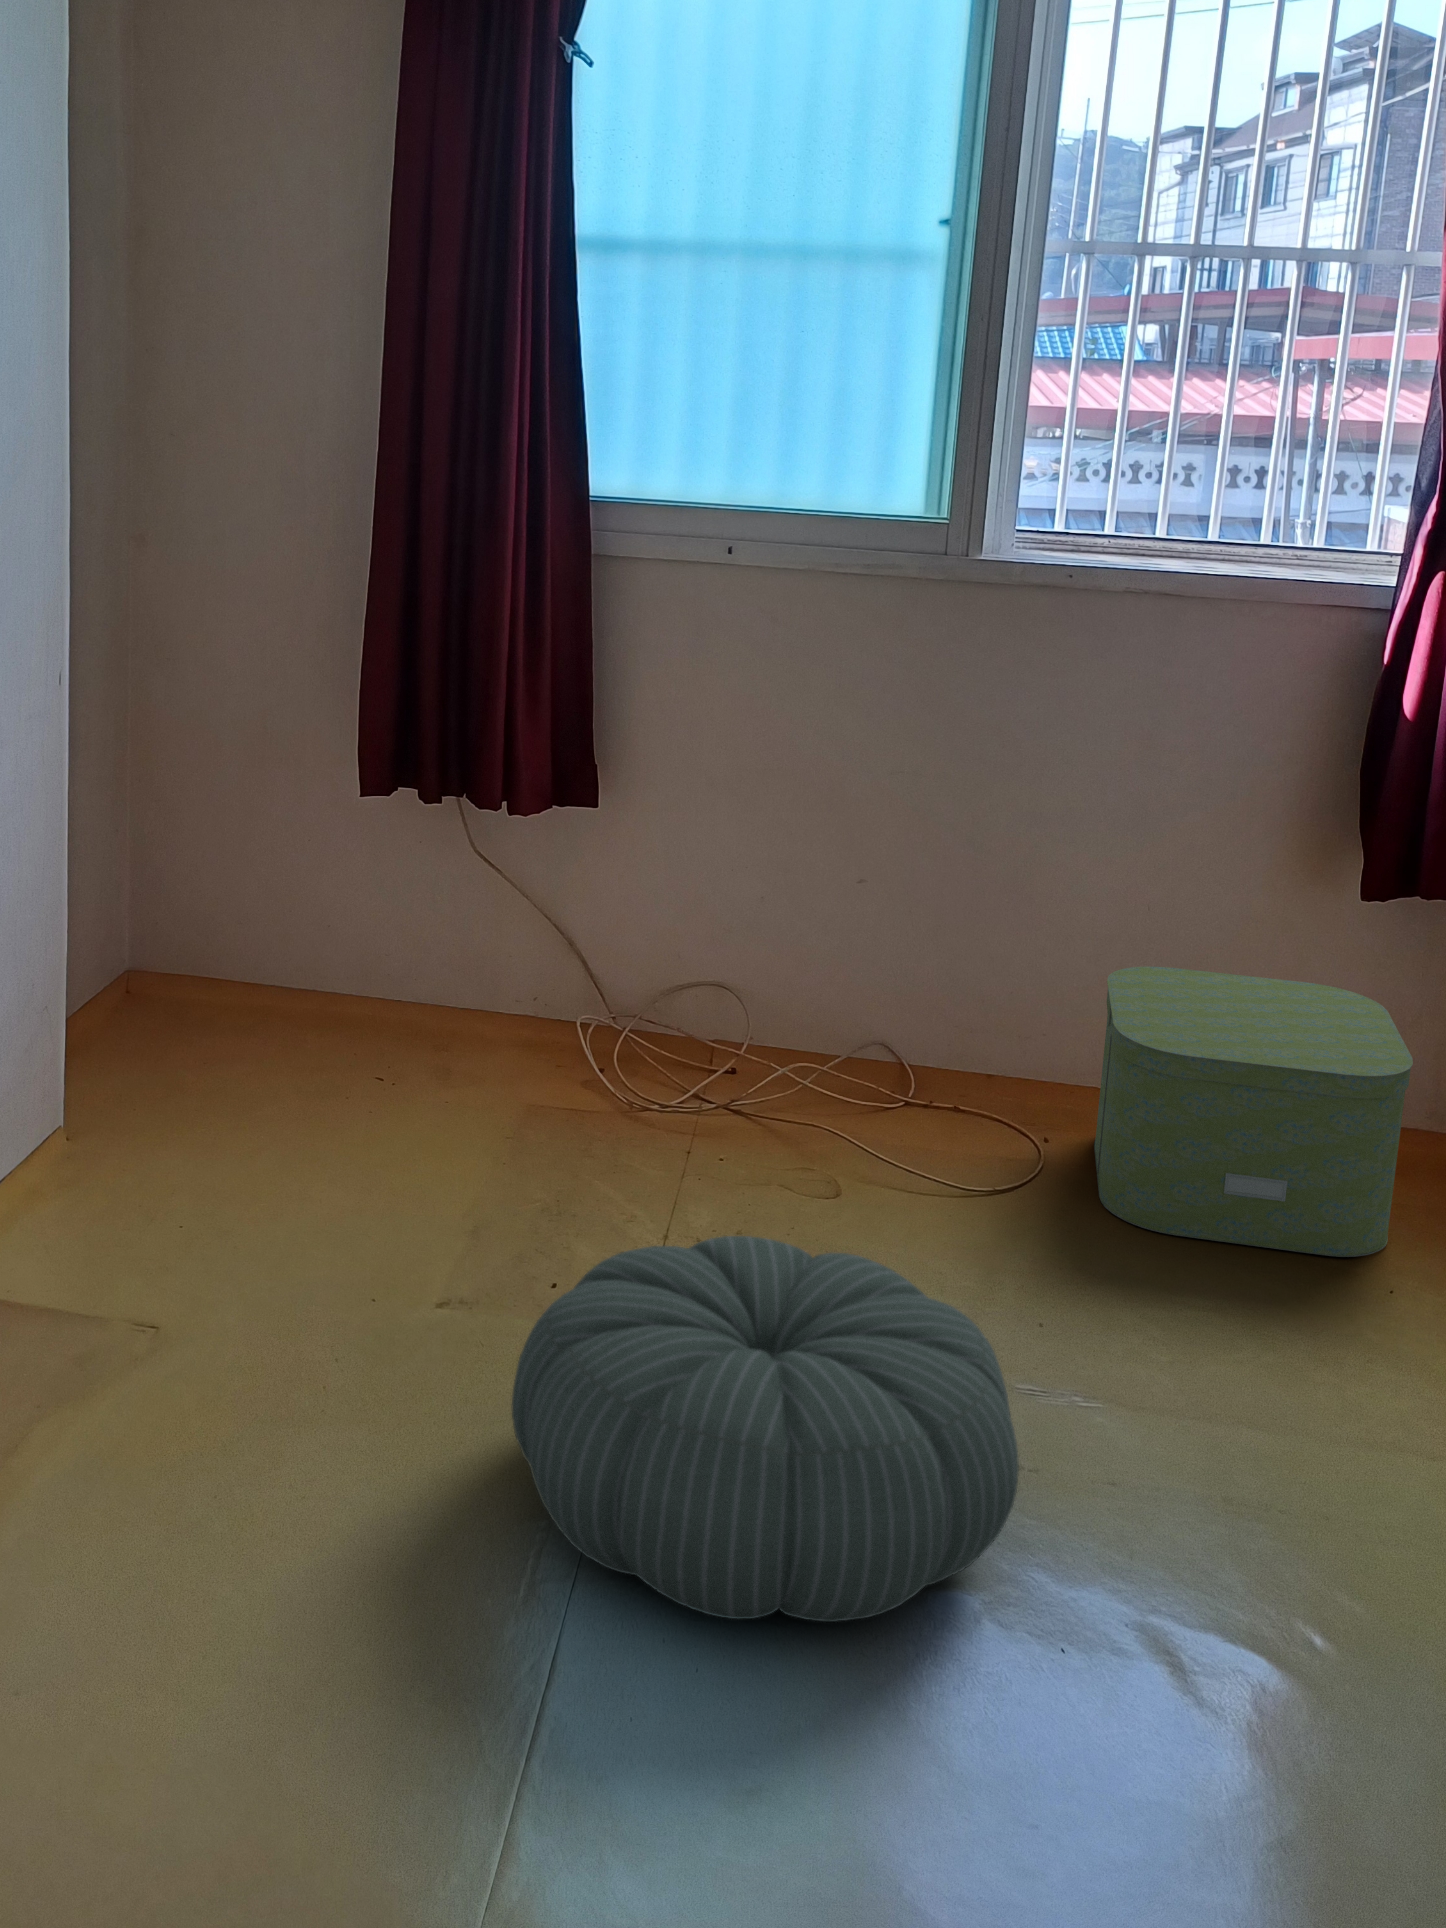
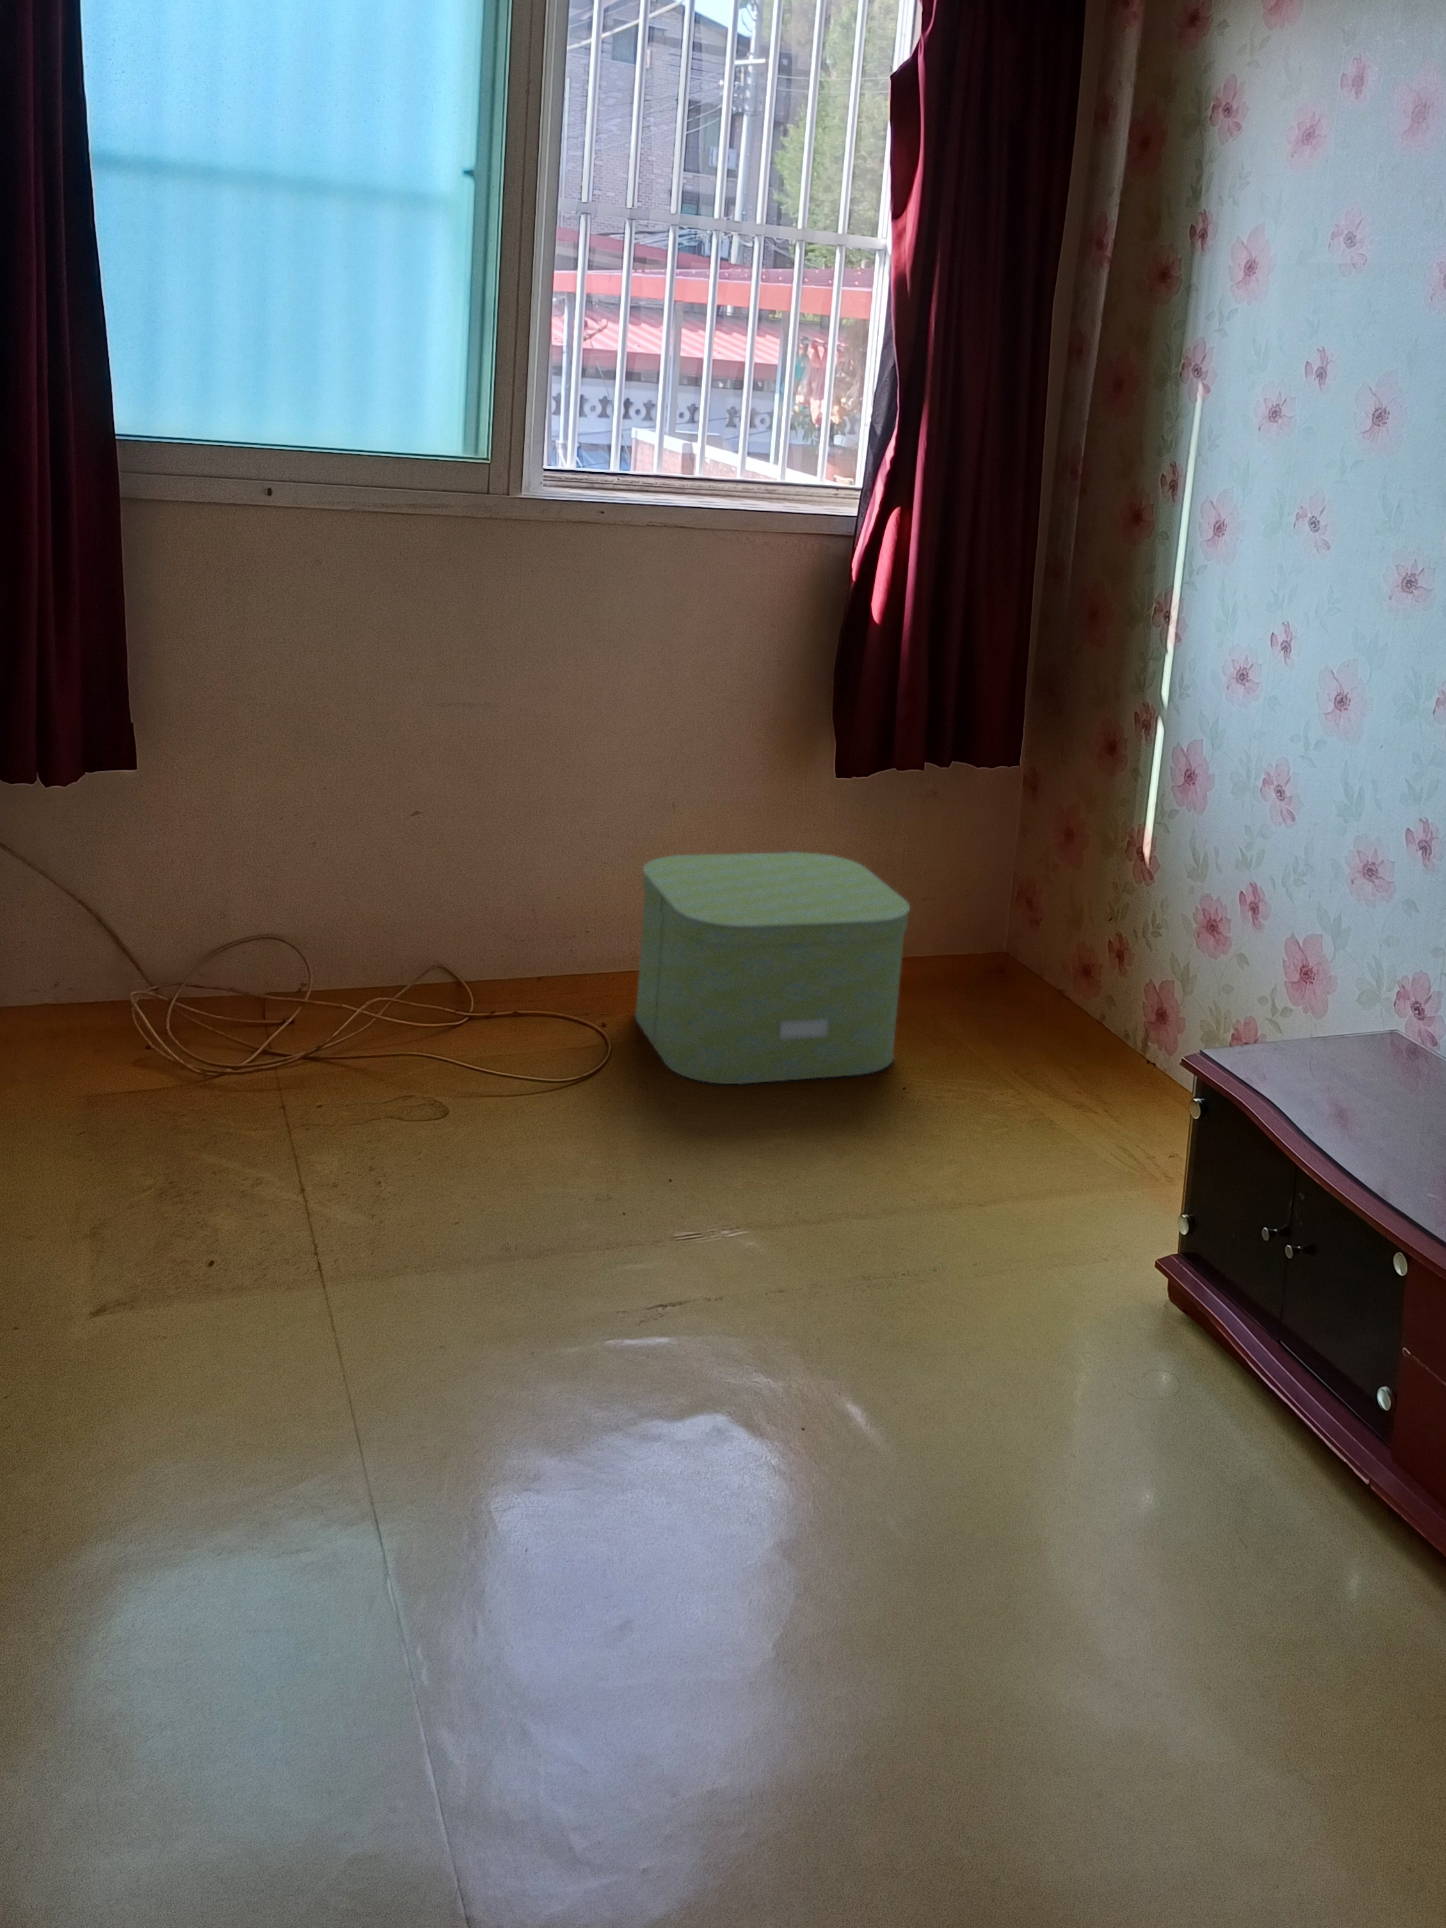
pouf: present [512,1236,1019,1622] -> none [281,1155,787,1532]

